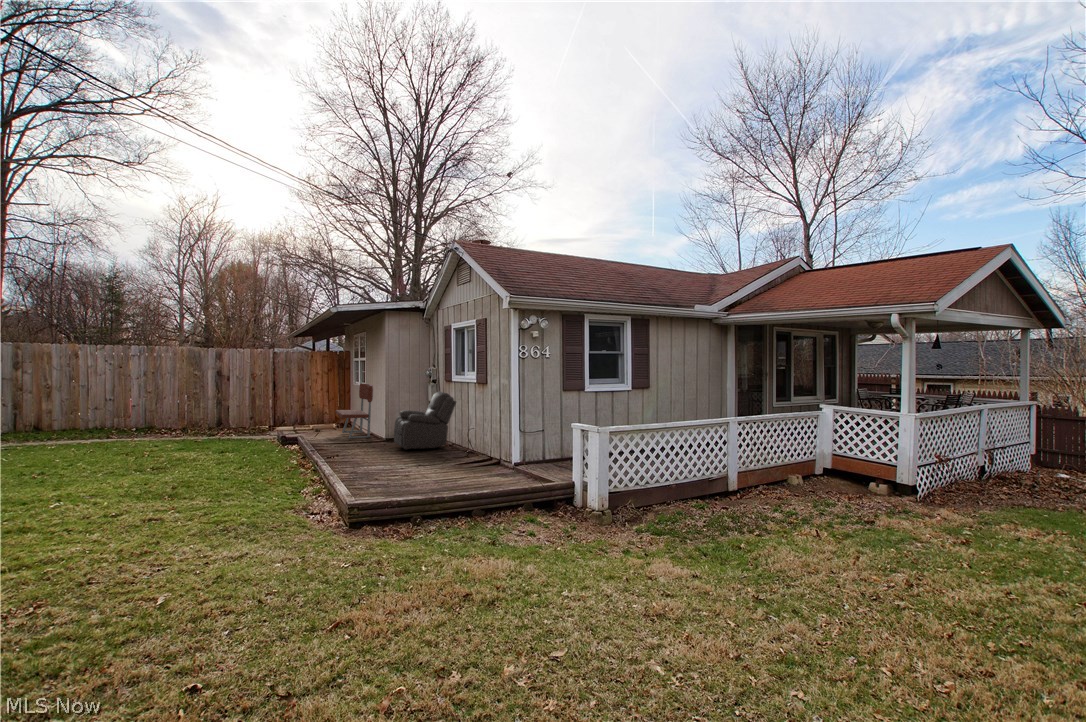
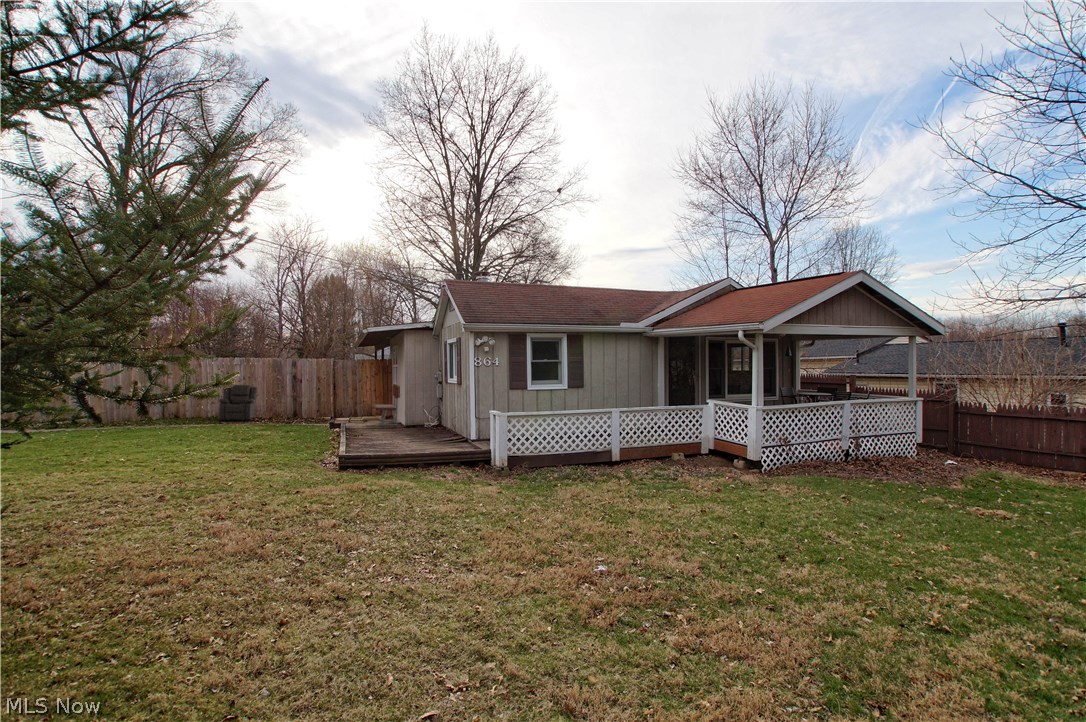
chair: present [394,392,456,450] -> present [219,385,257,421]

